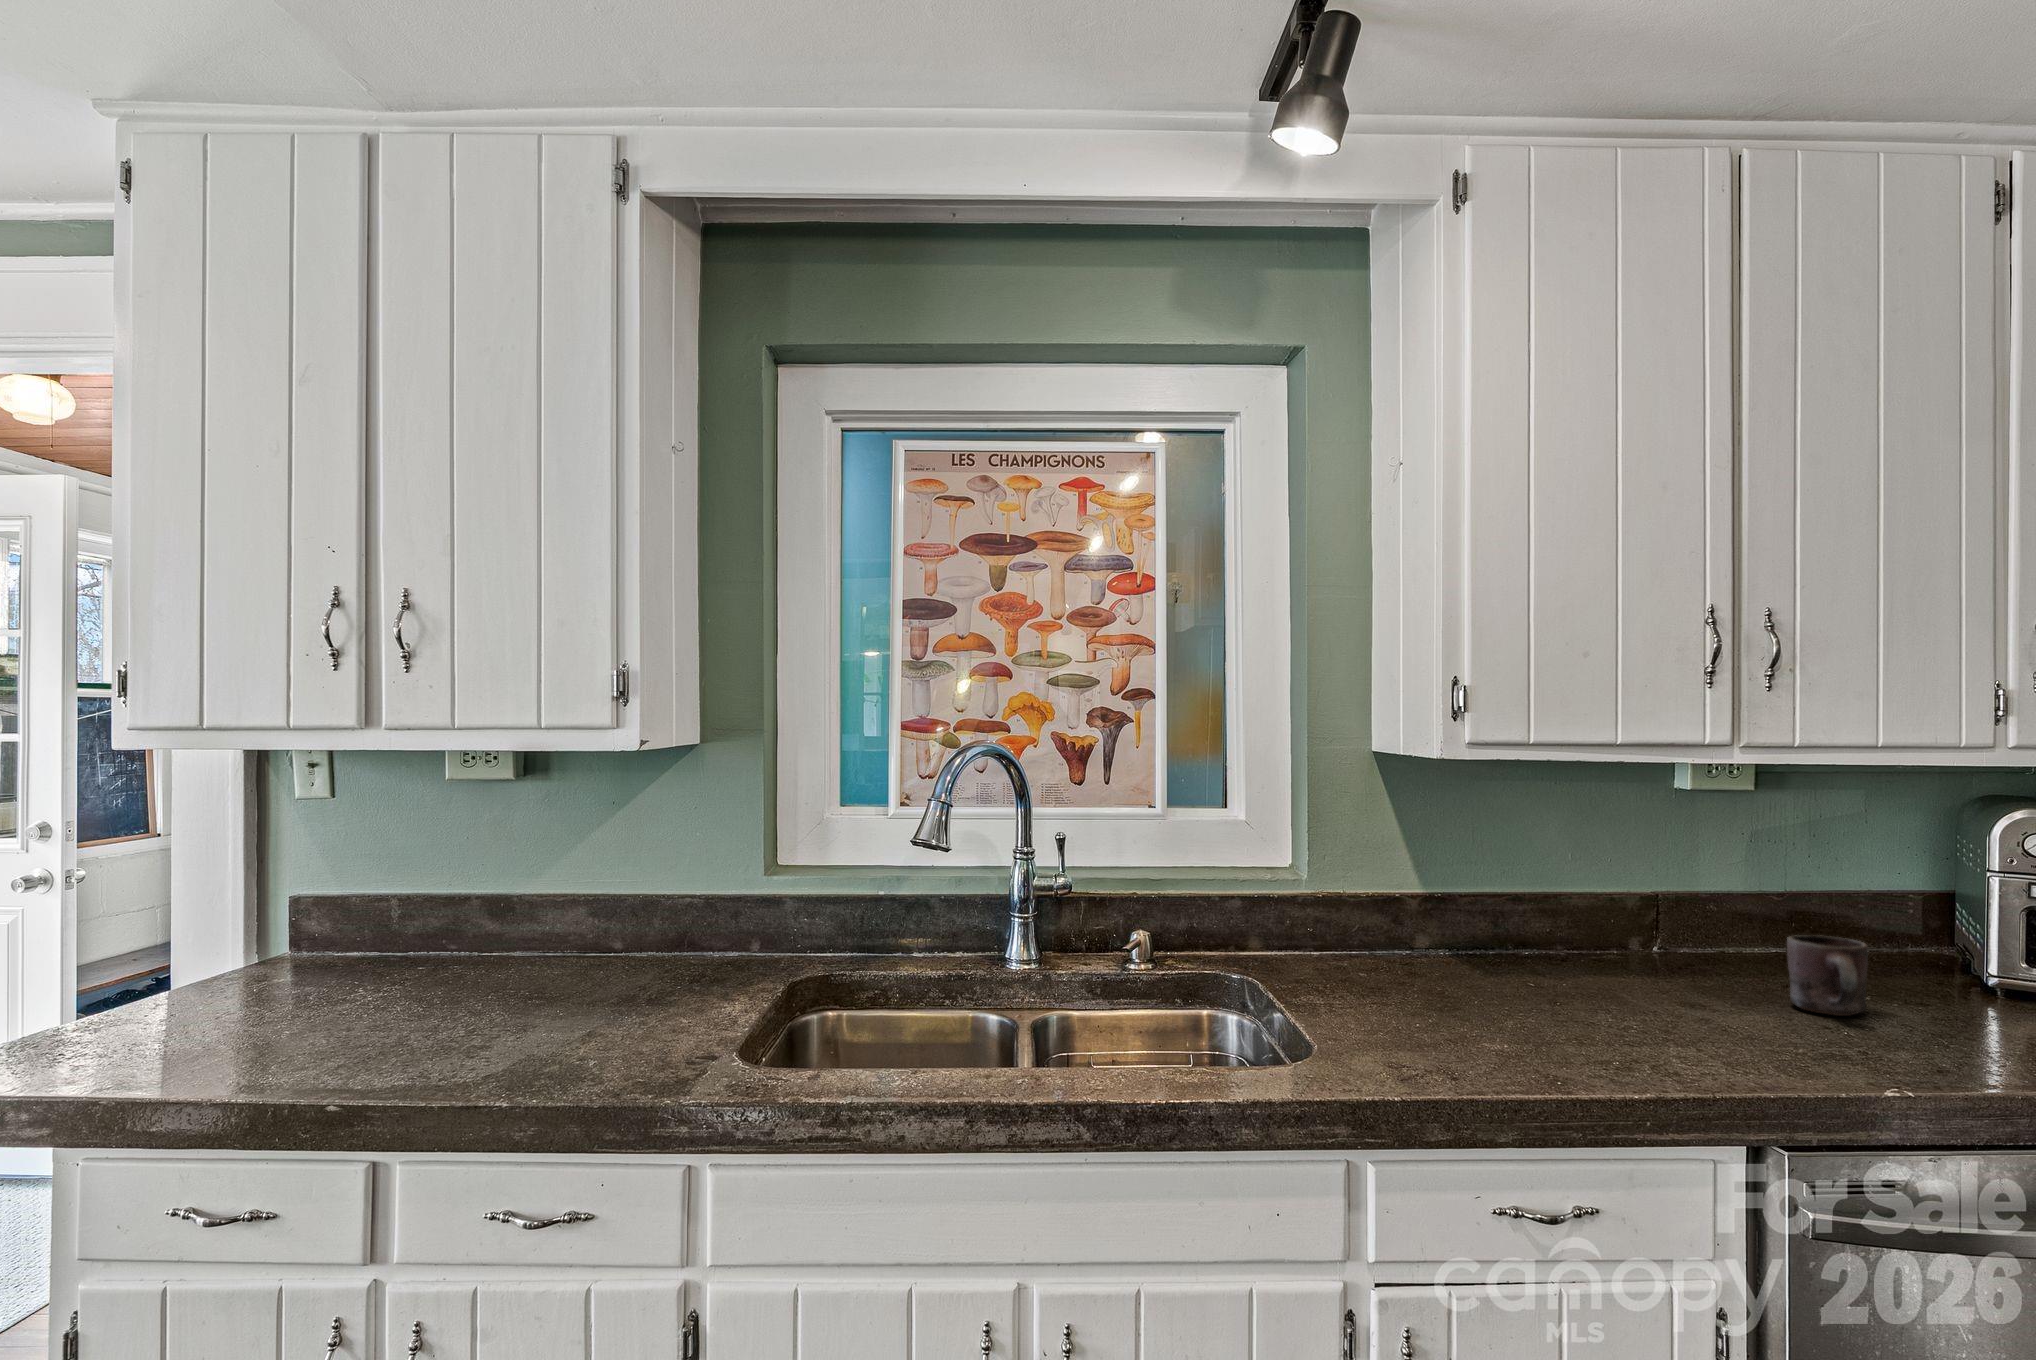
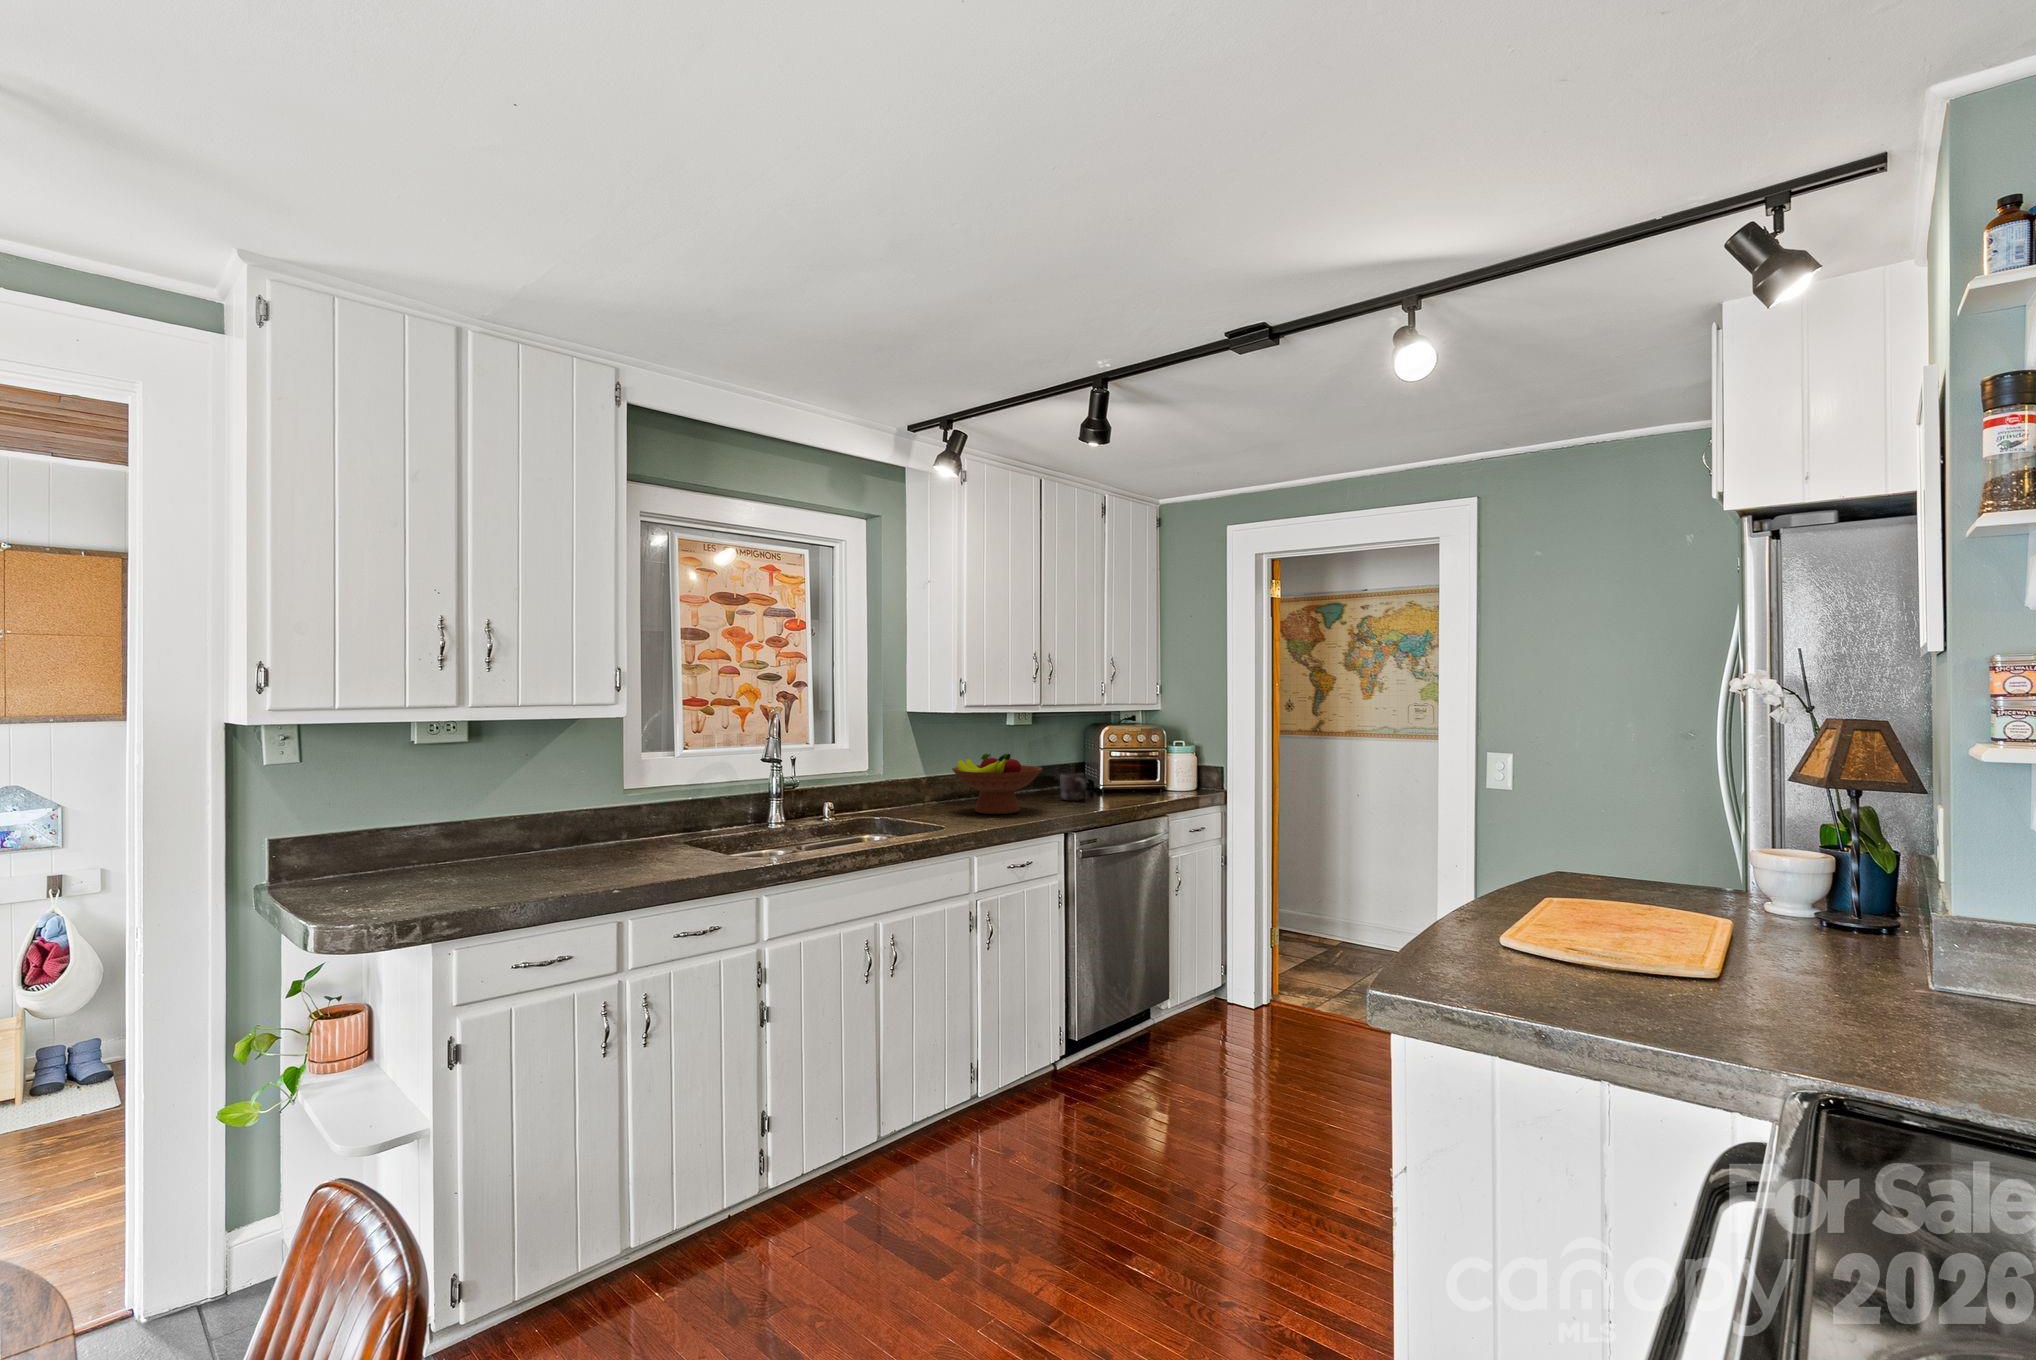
fruit bowl: none [1410,870,1661,1034] -> present [952,754,1042,814]

